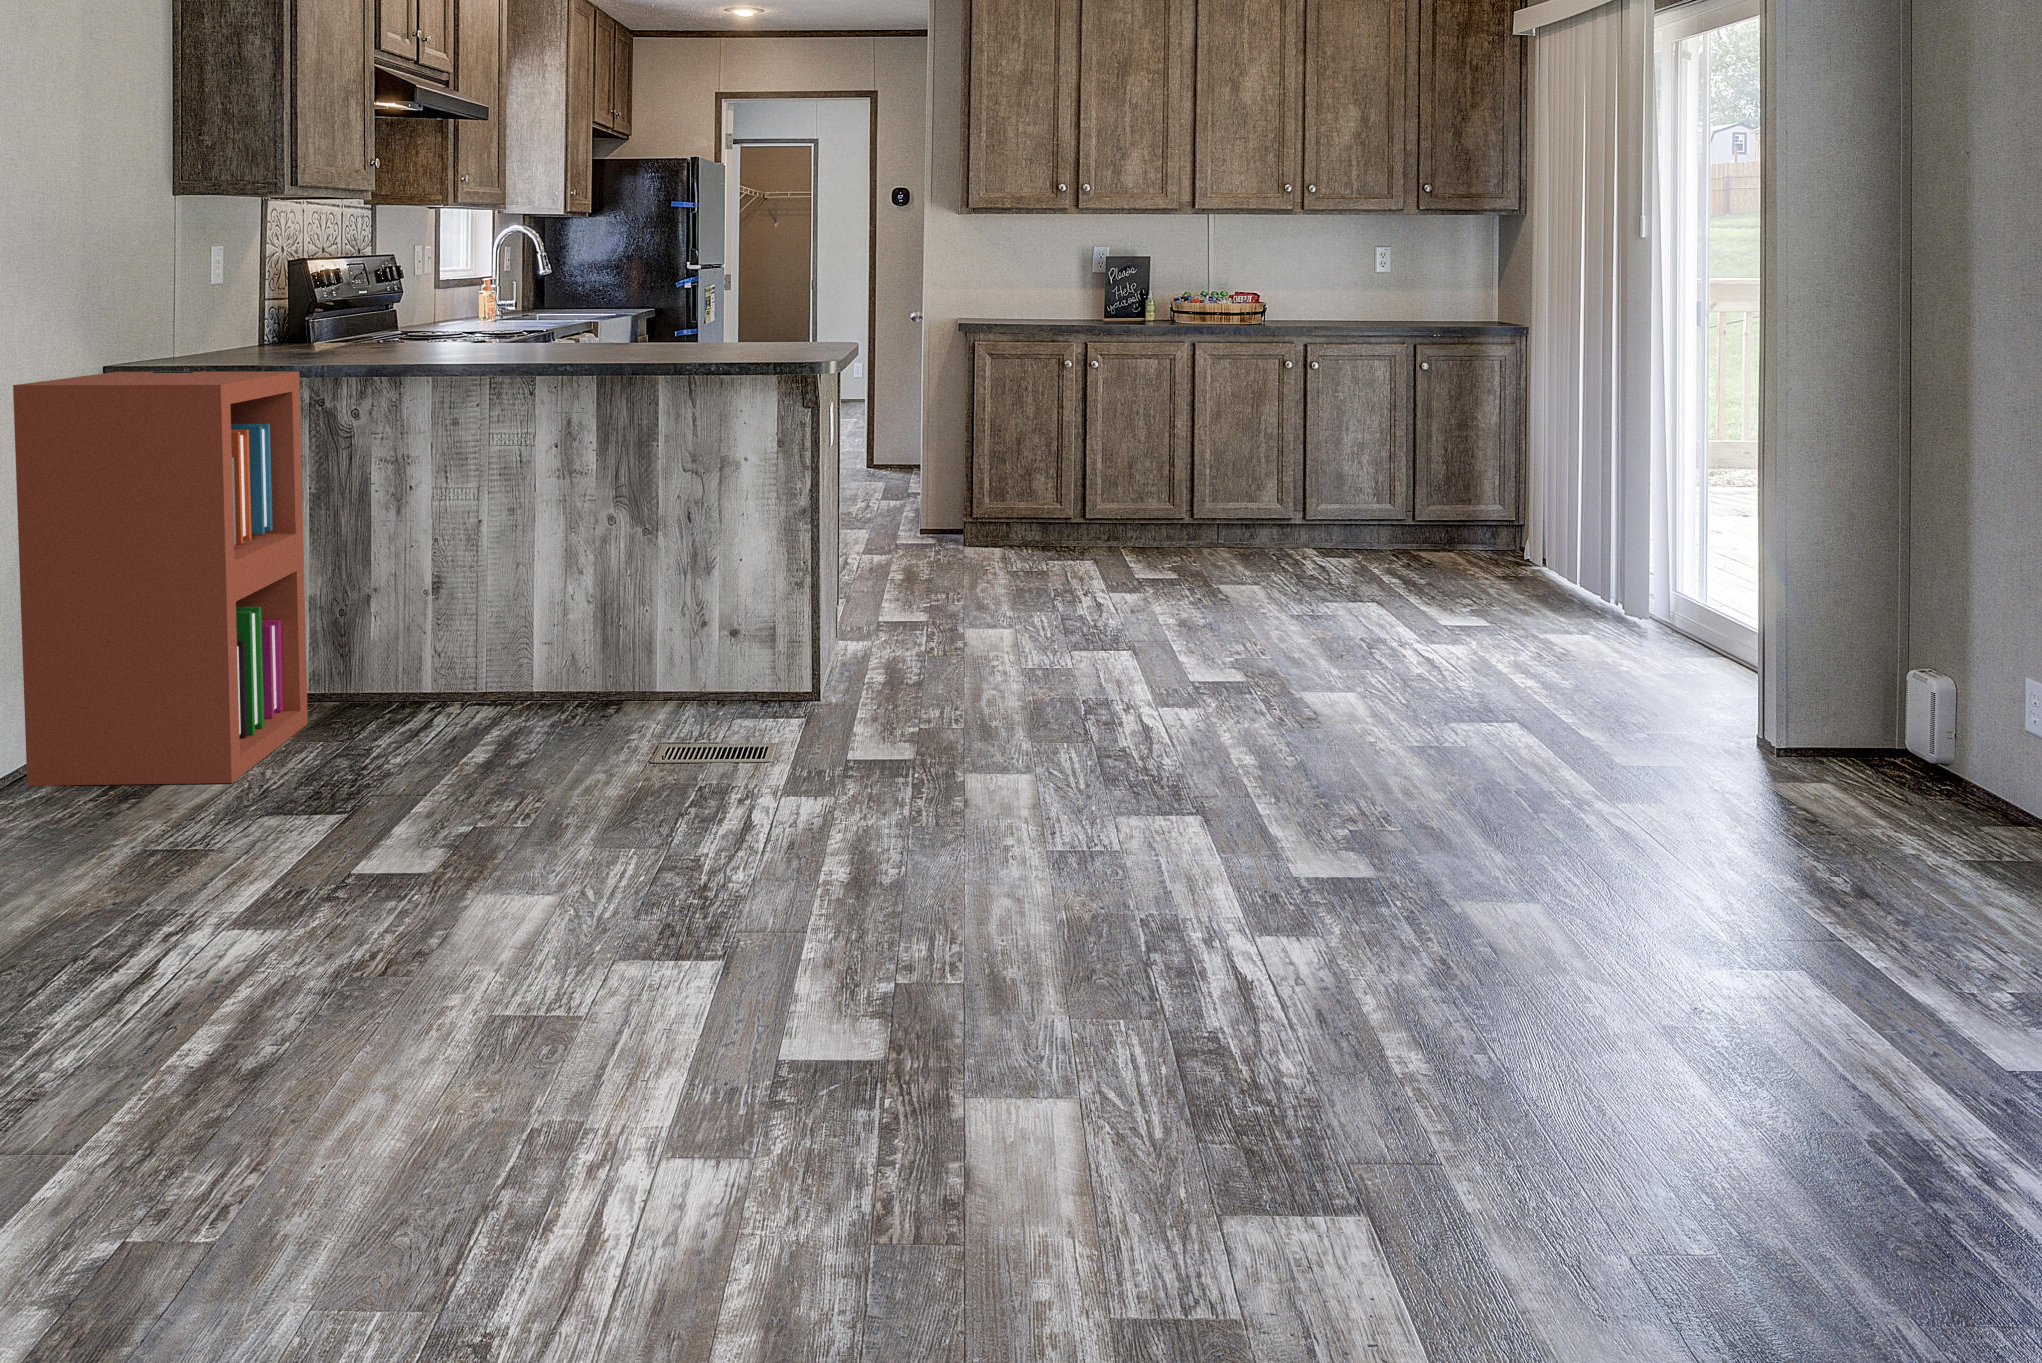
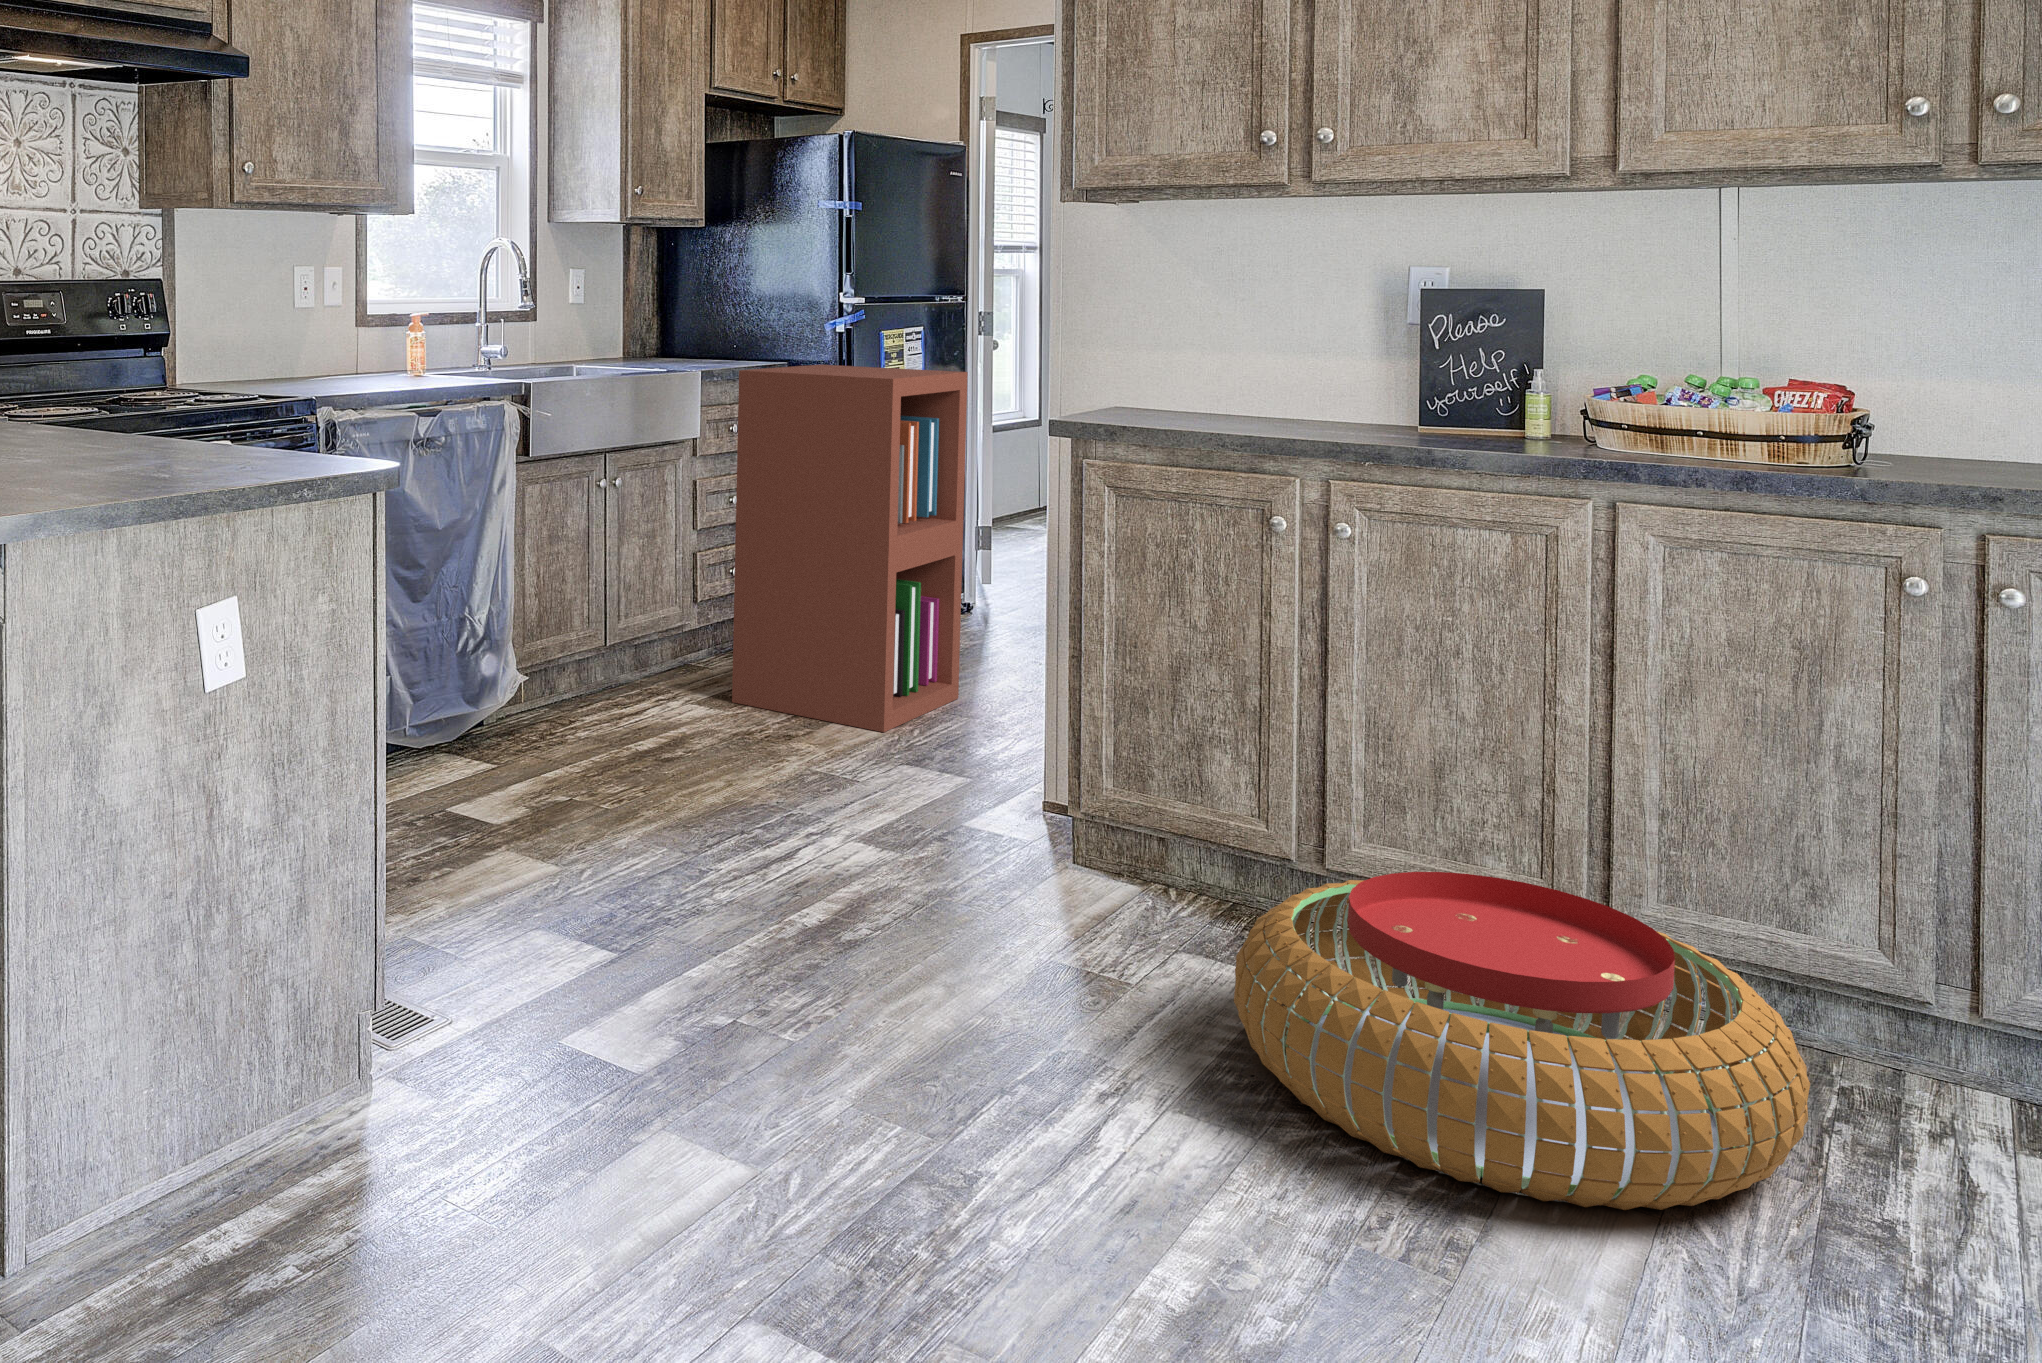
pouf: none [694,815,1157,1130] -> present [1234,872,1810,1210]

